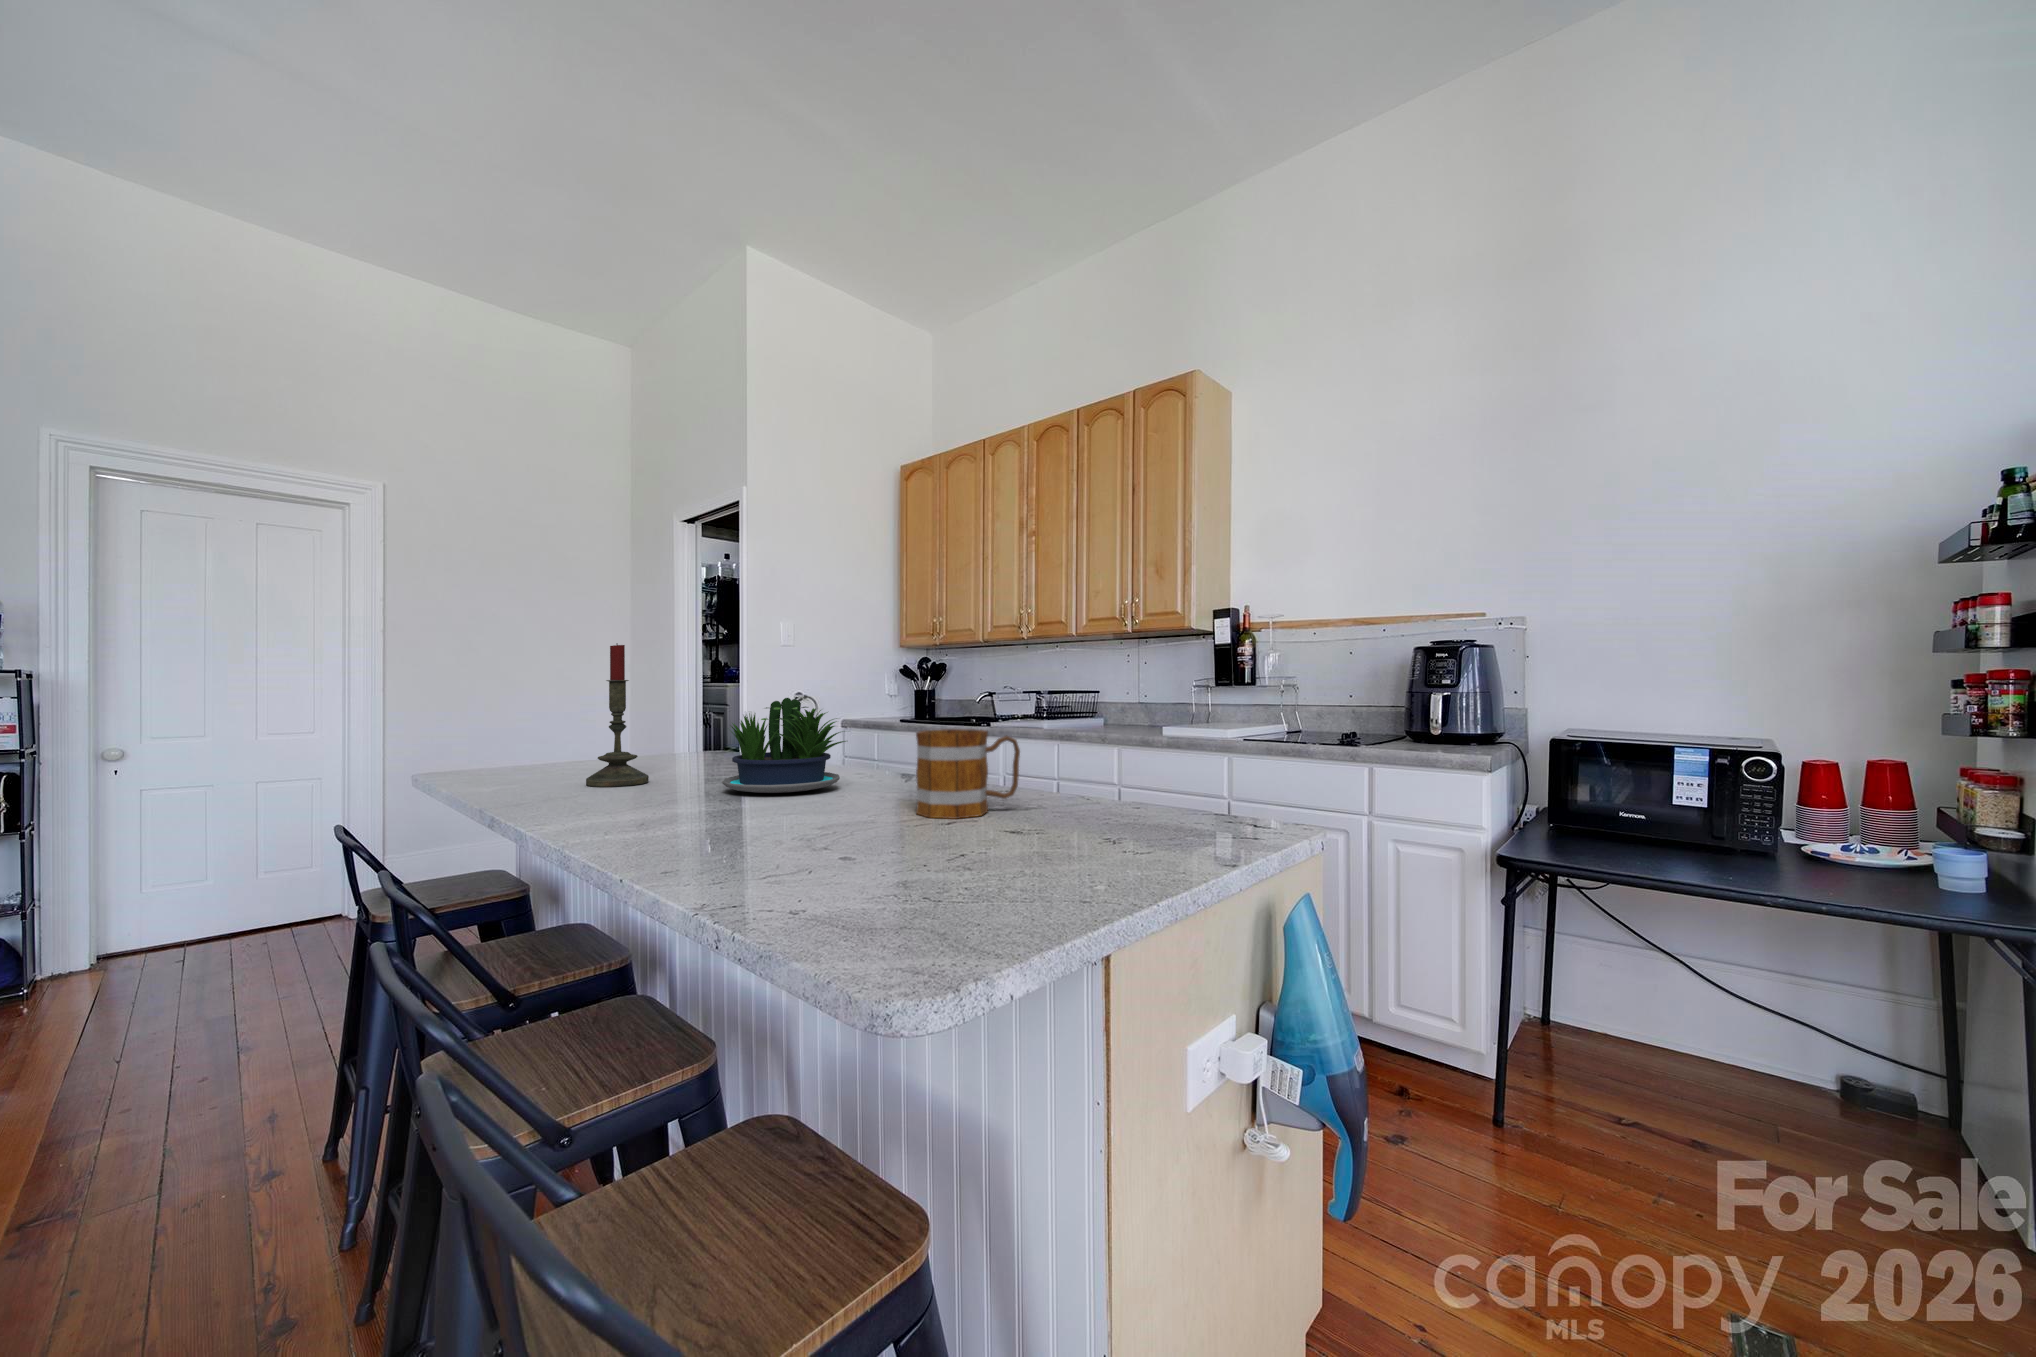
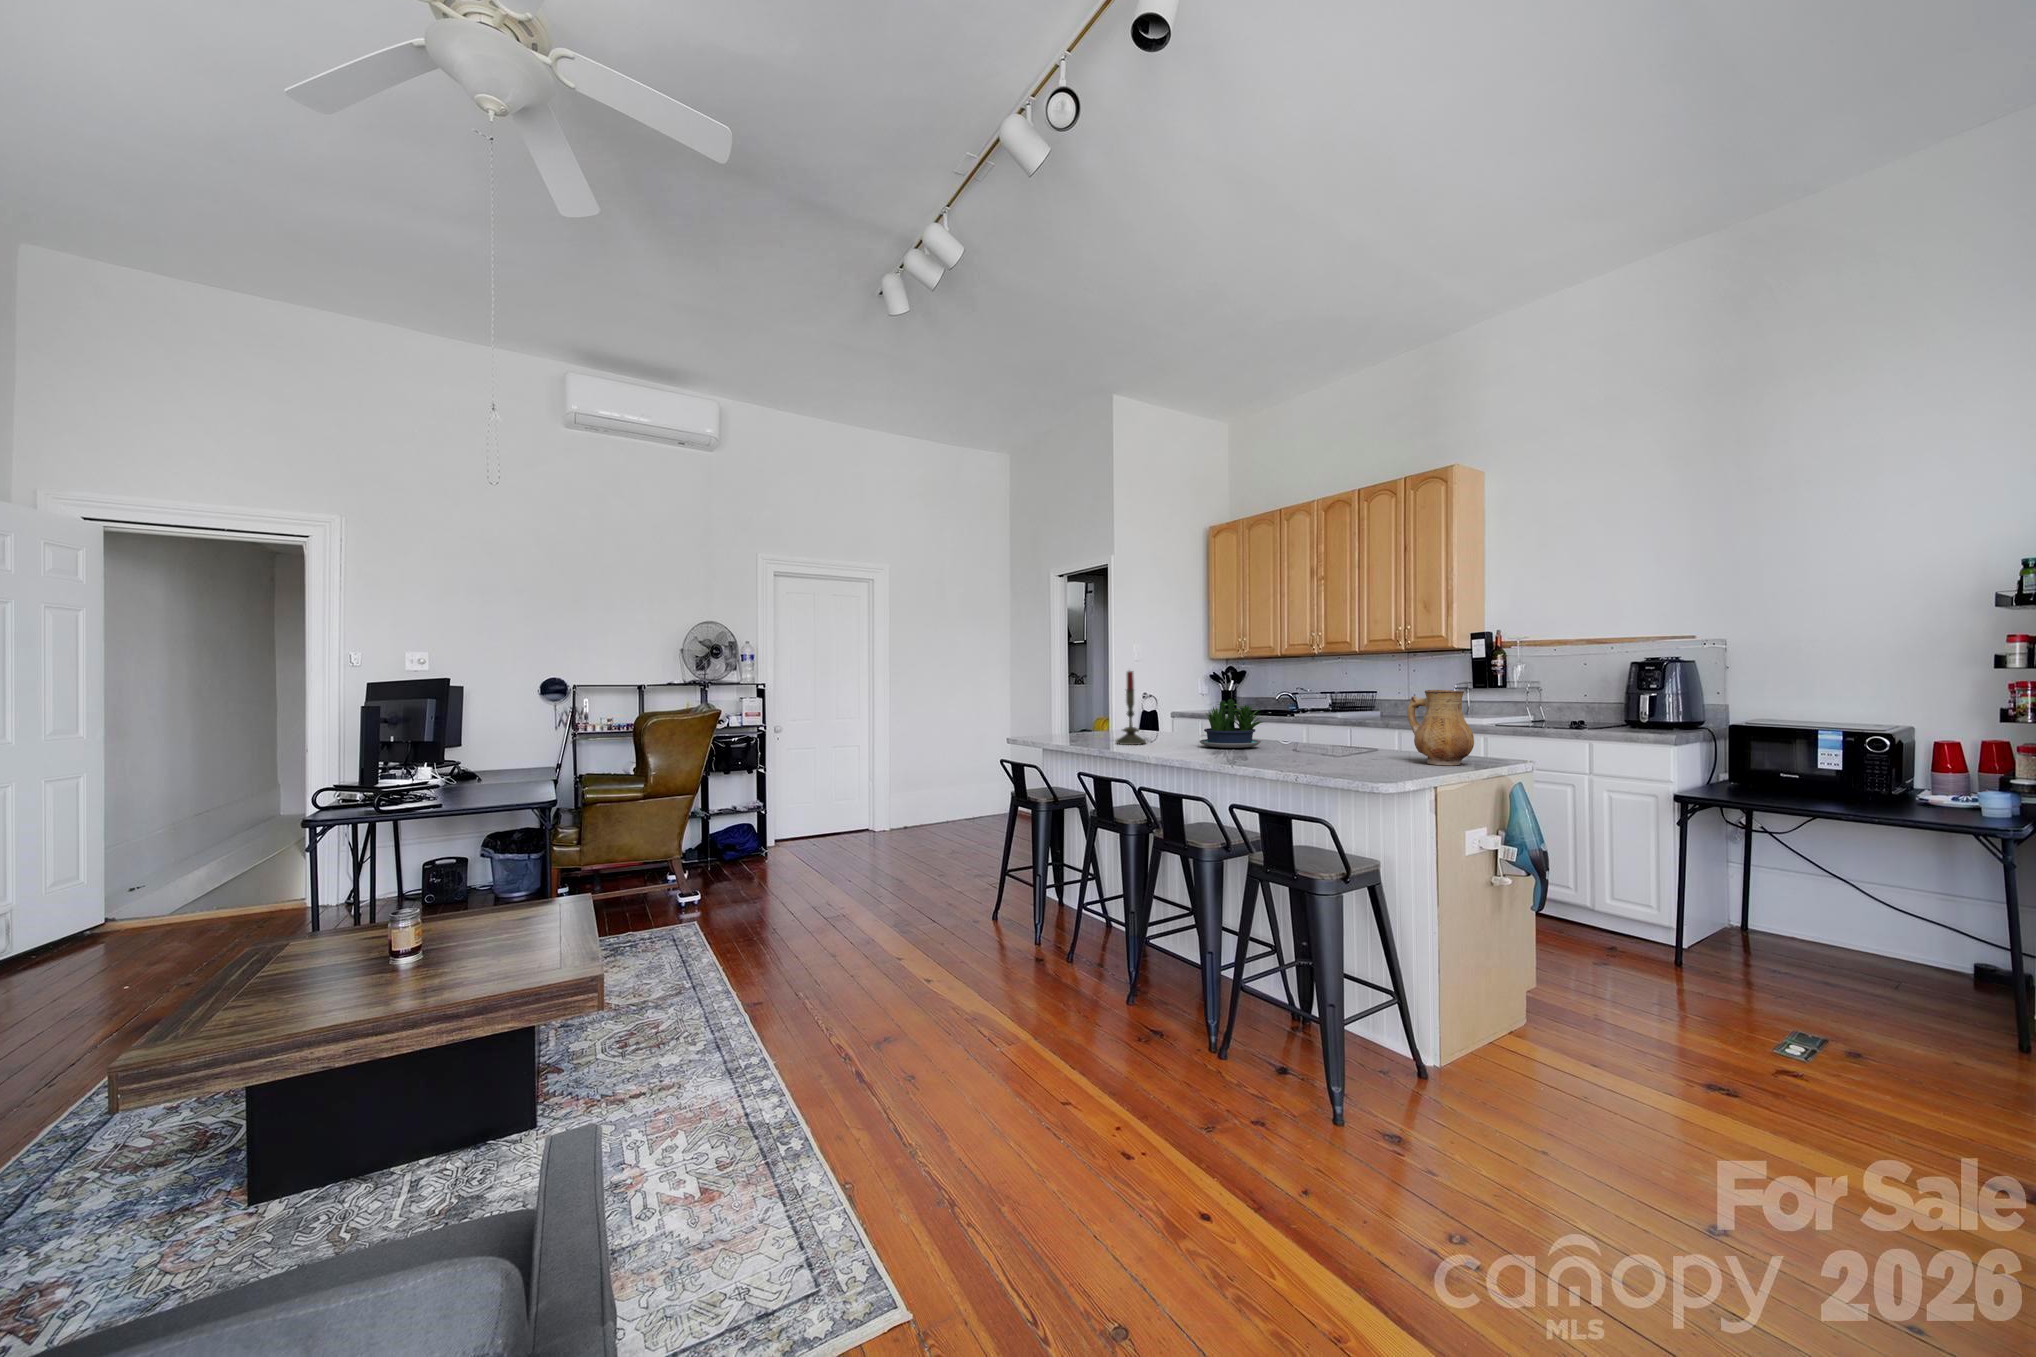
ceramic pitcher: none [1052,675,1177,844] -> present [1407,690,1474,765]
mug: present [916,729,1020,819] -> none [1326,715,1380,758]

